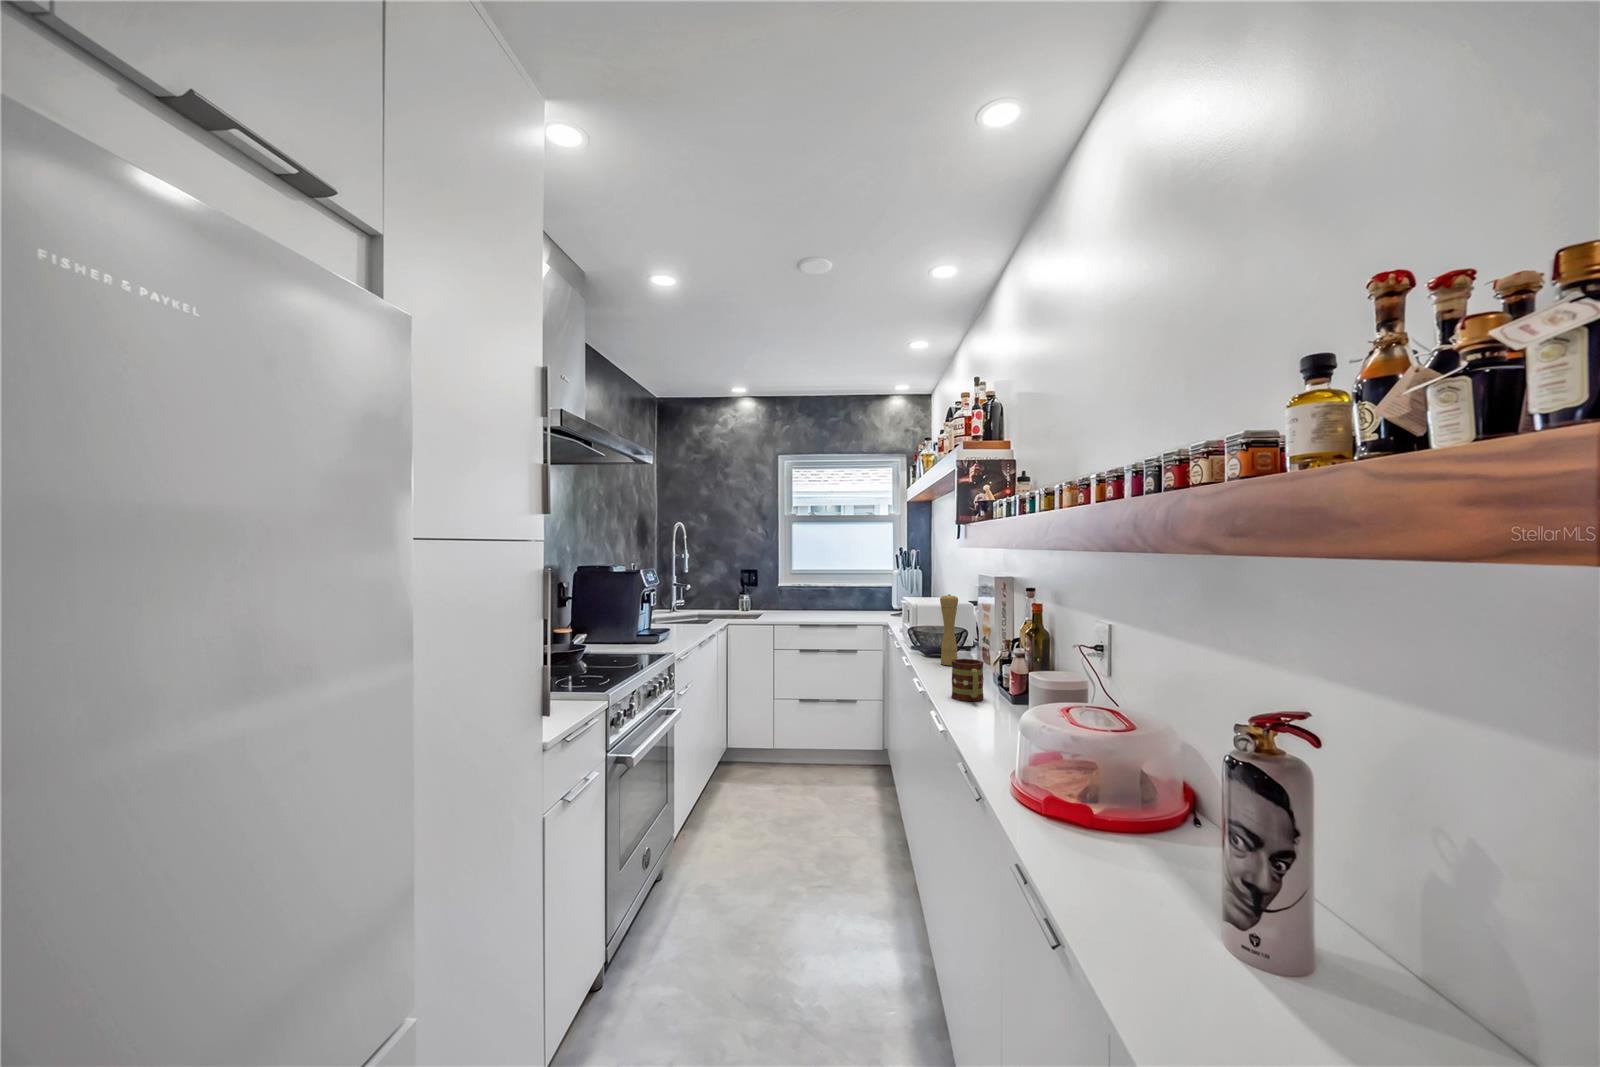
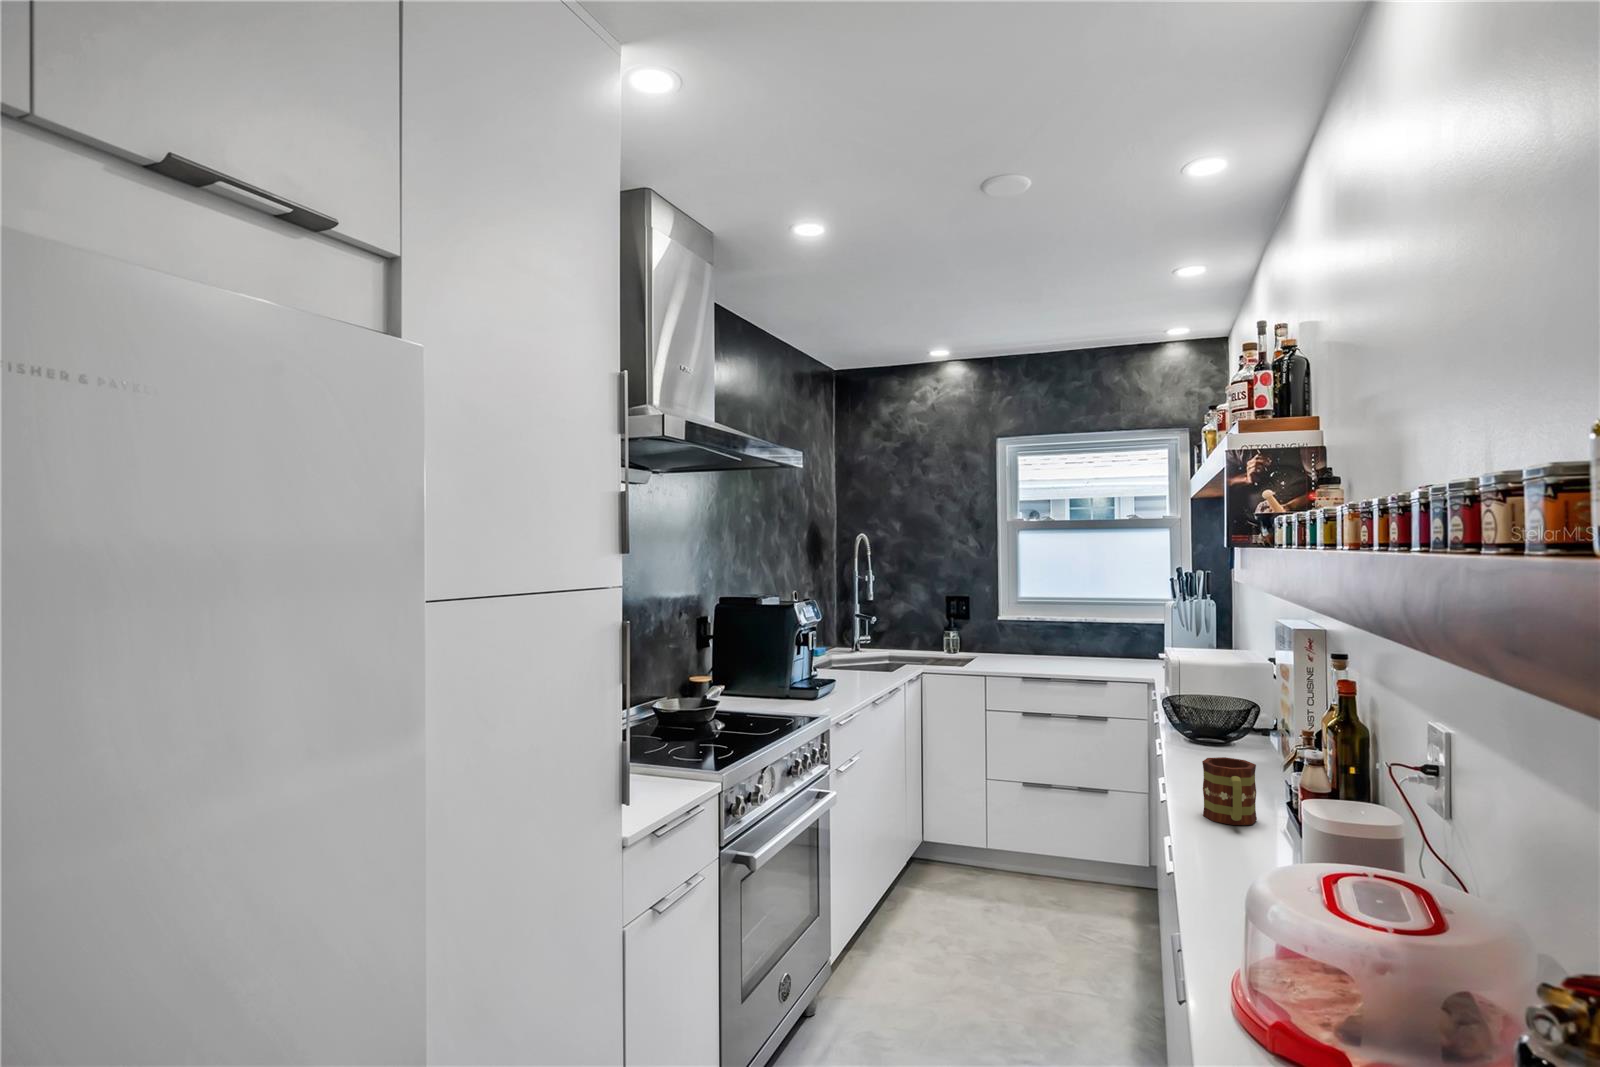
pepper mill: present [940,594,958,666] -> none [1207,651,1237,759]

